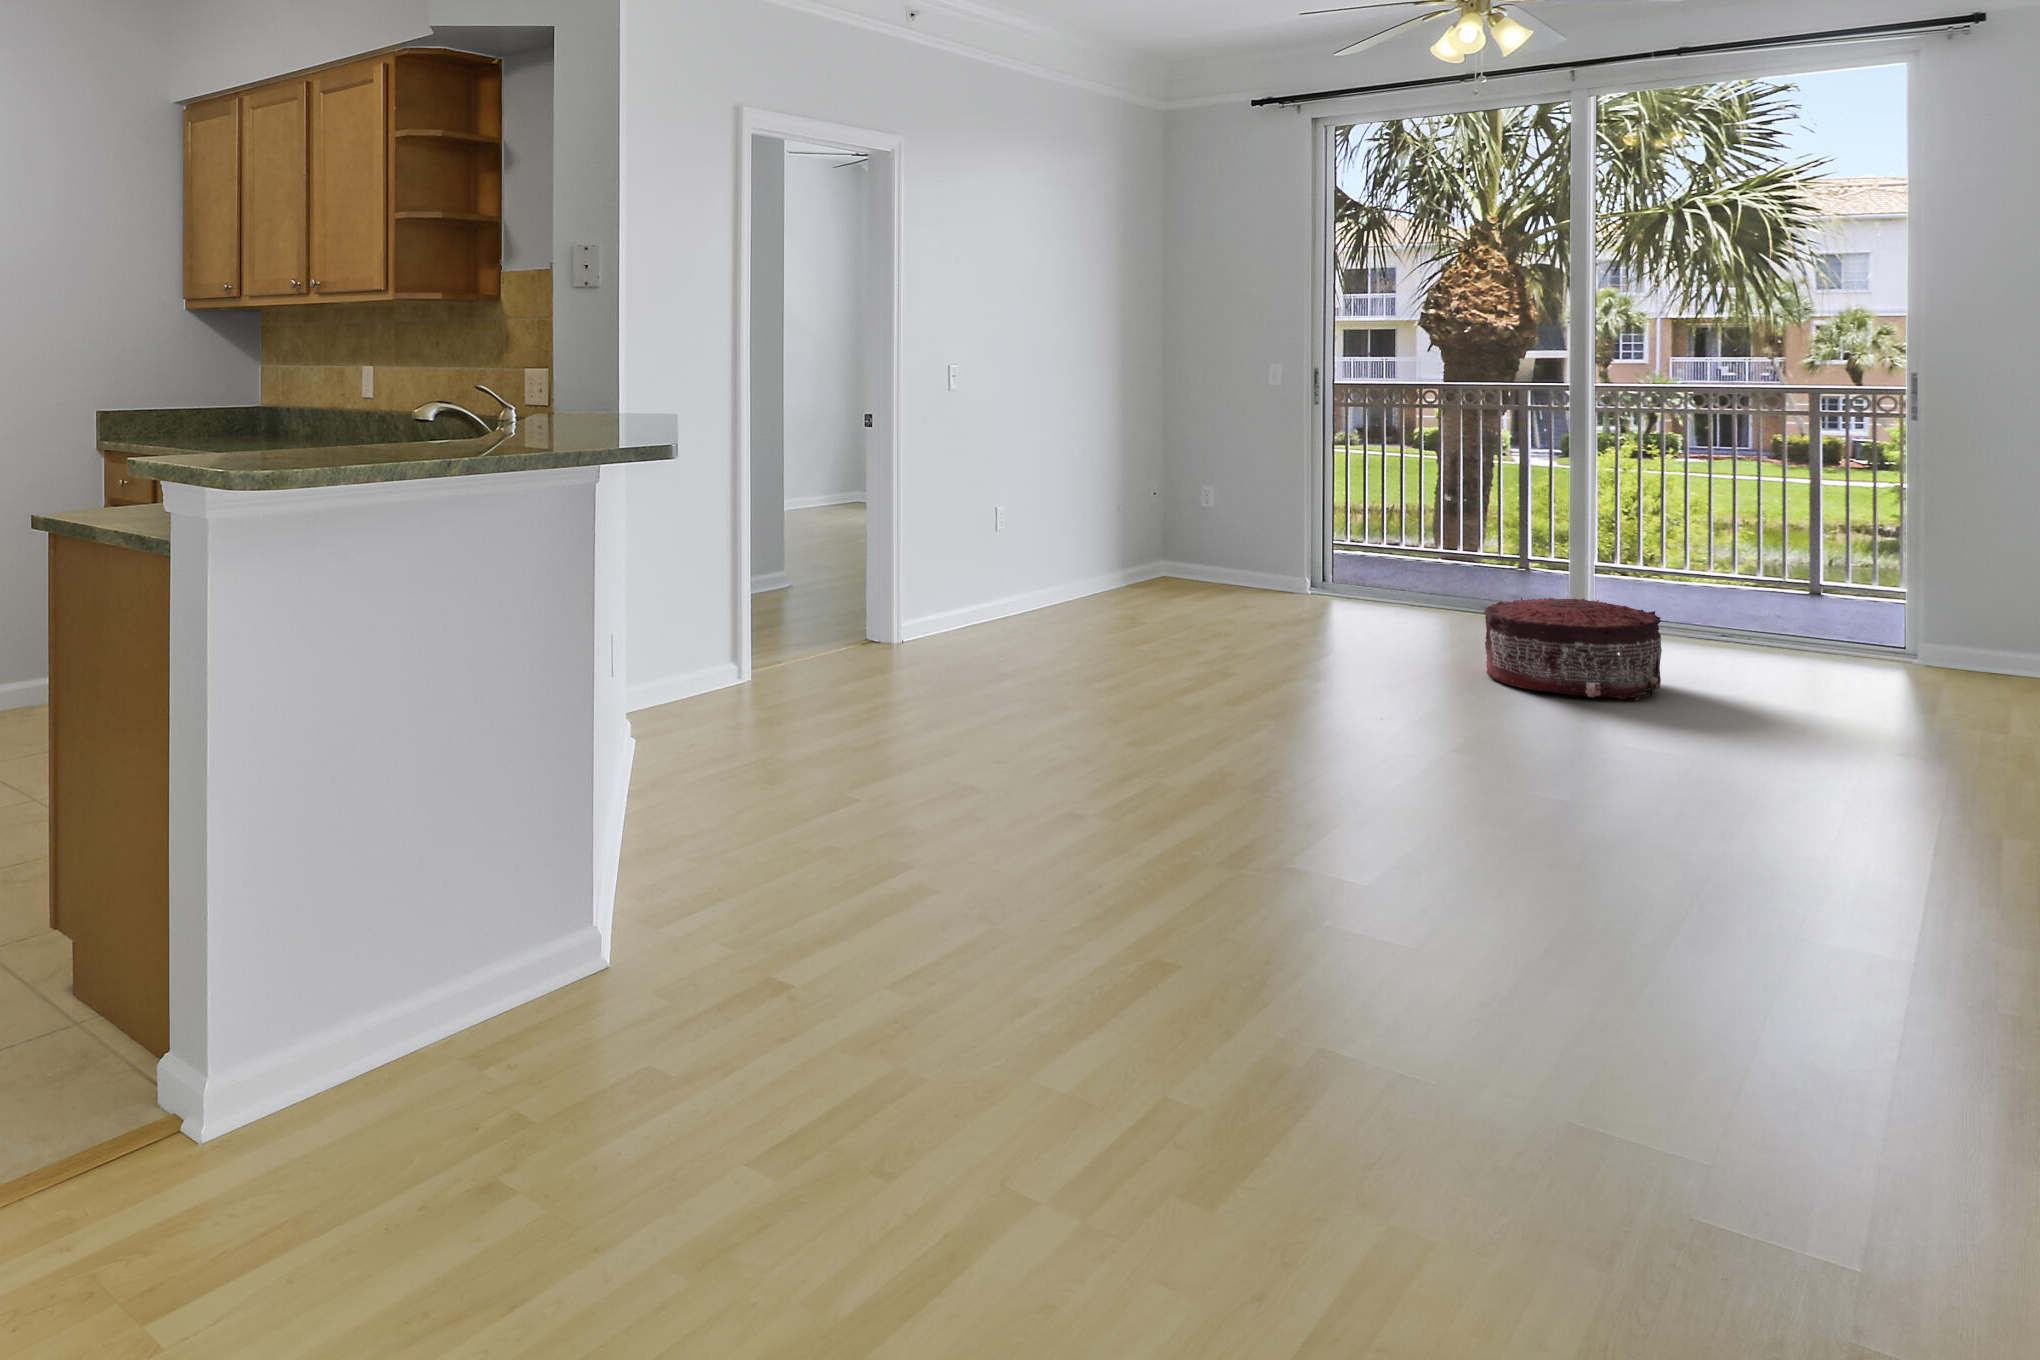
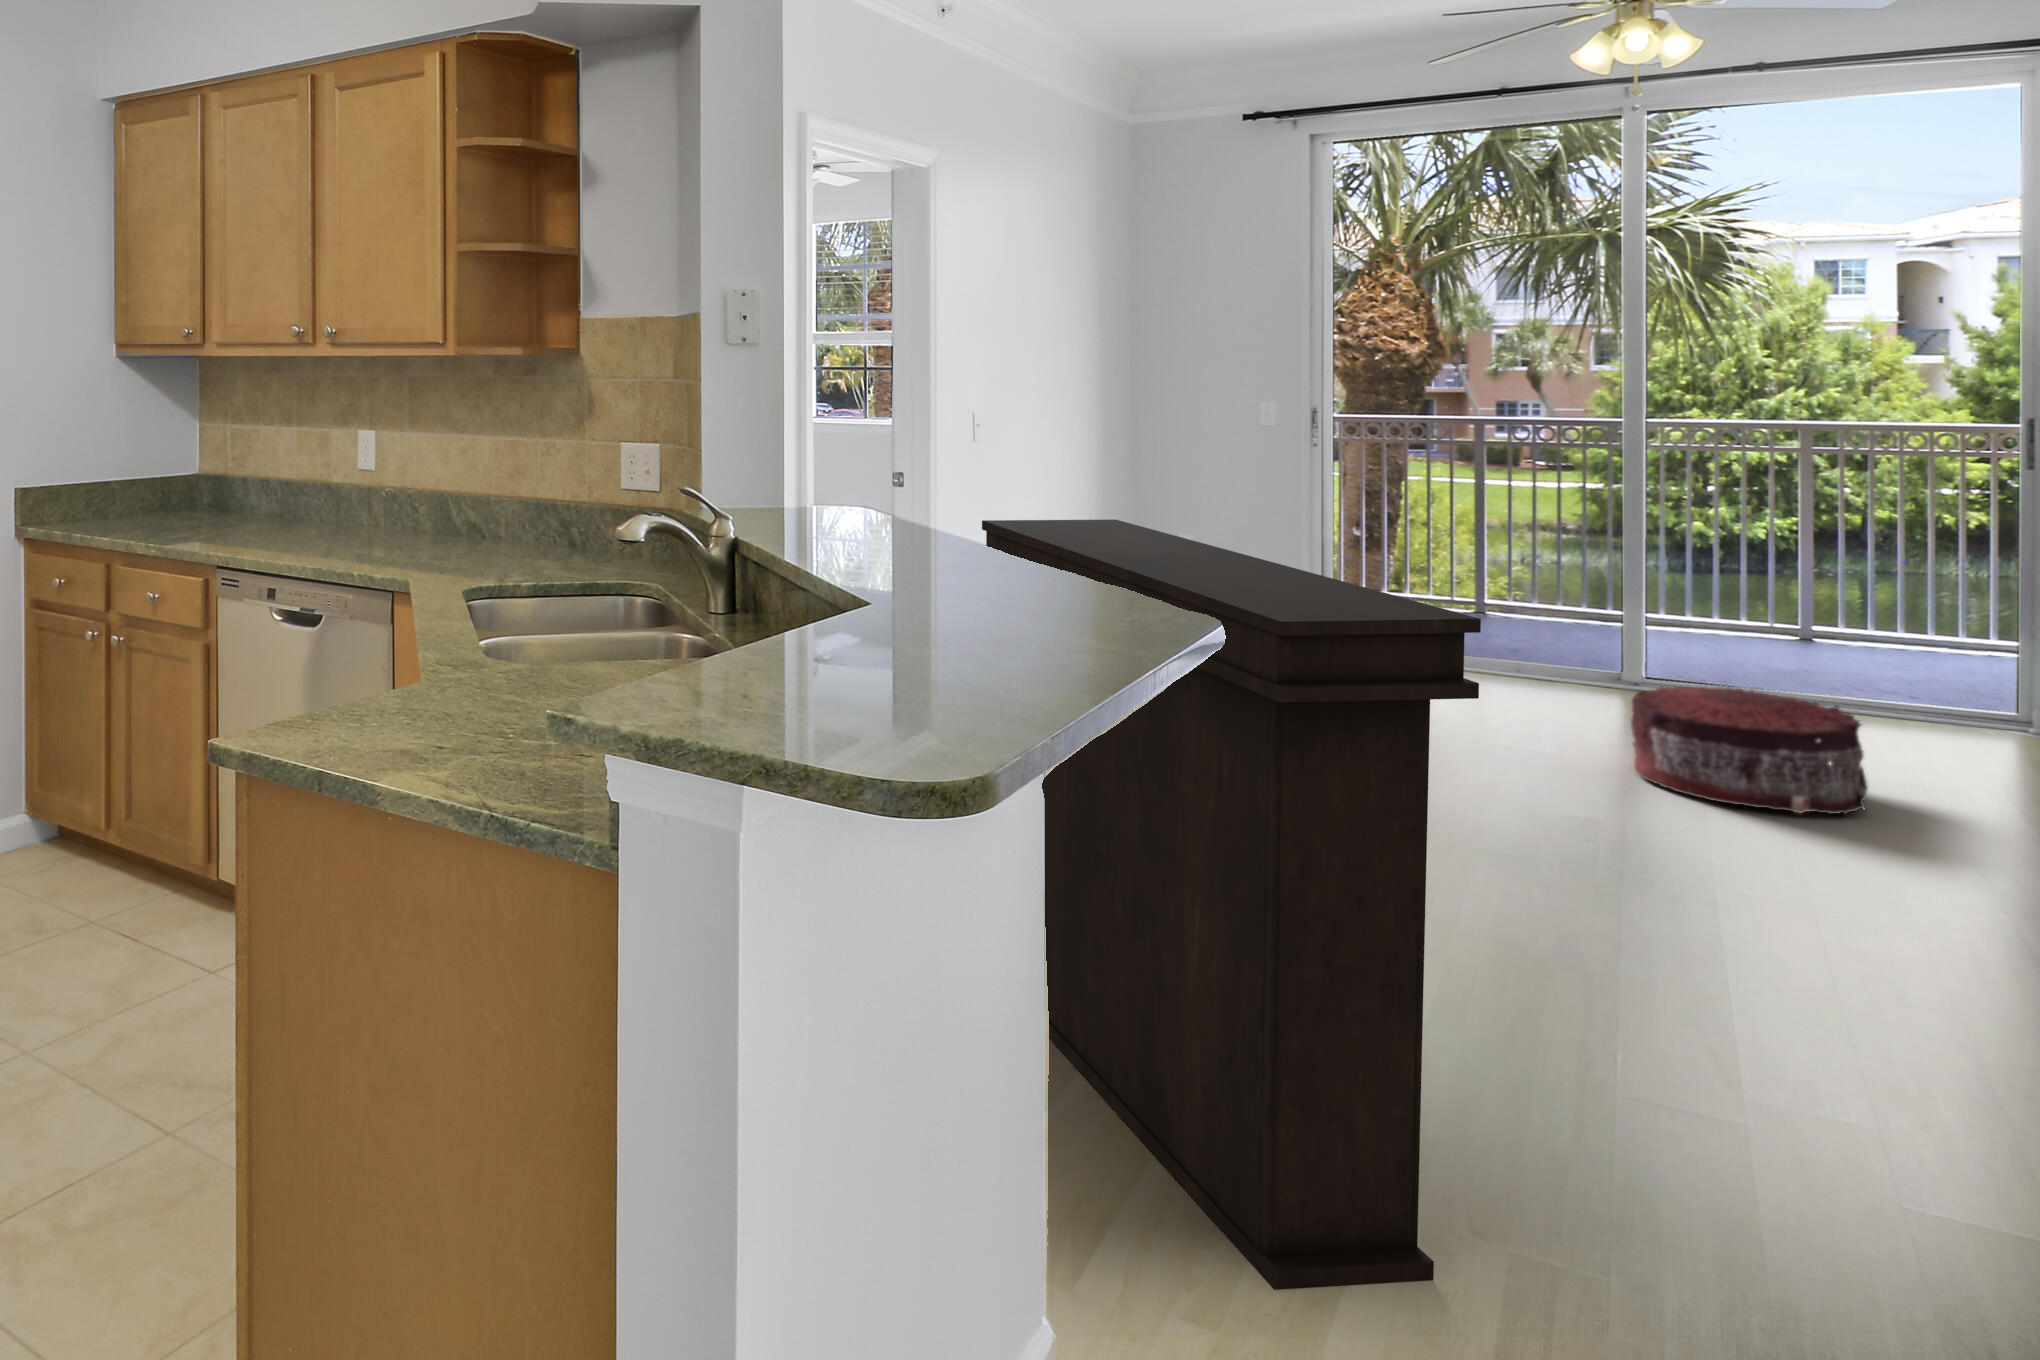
console table: none [776,416,950,912] -> present [982,519,1481,1290]

